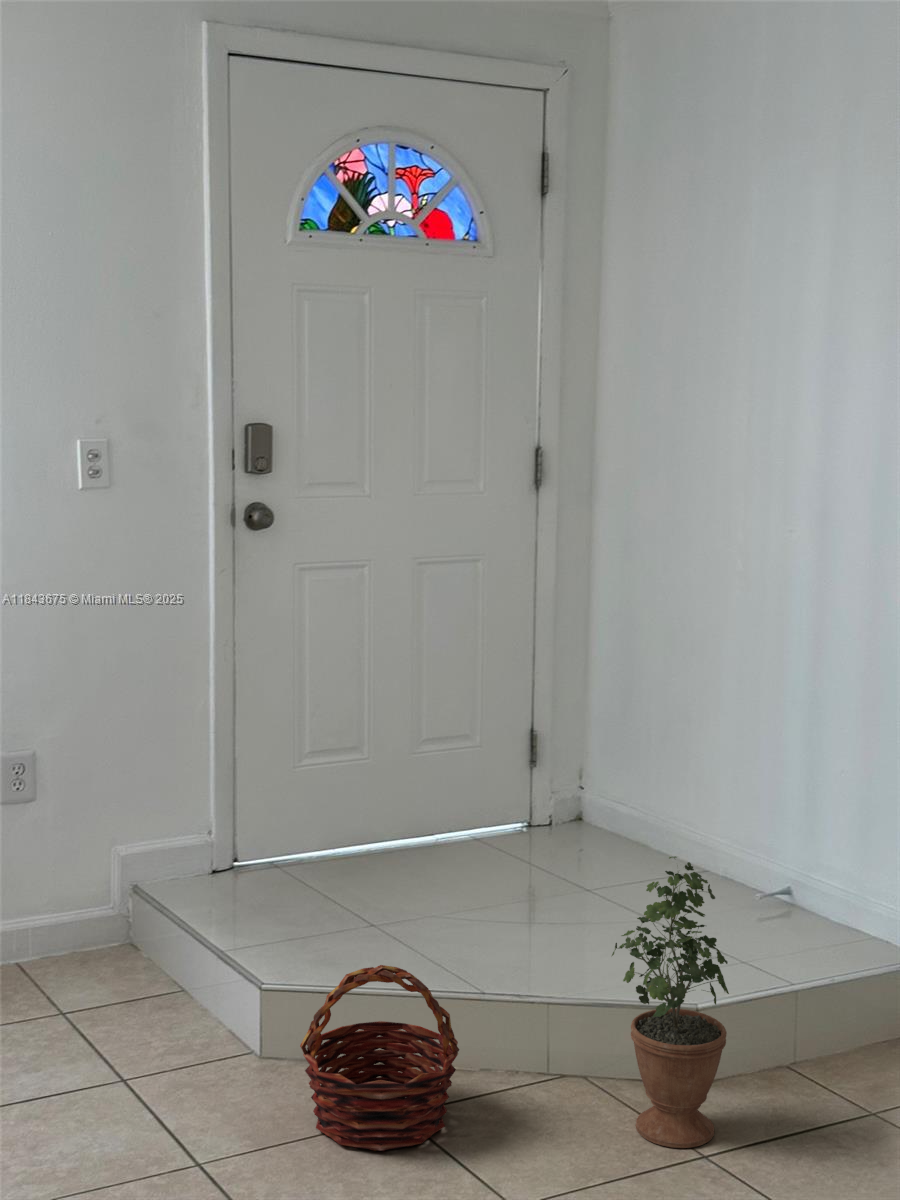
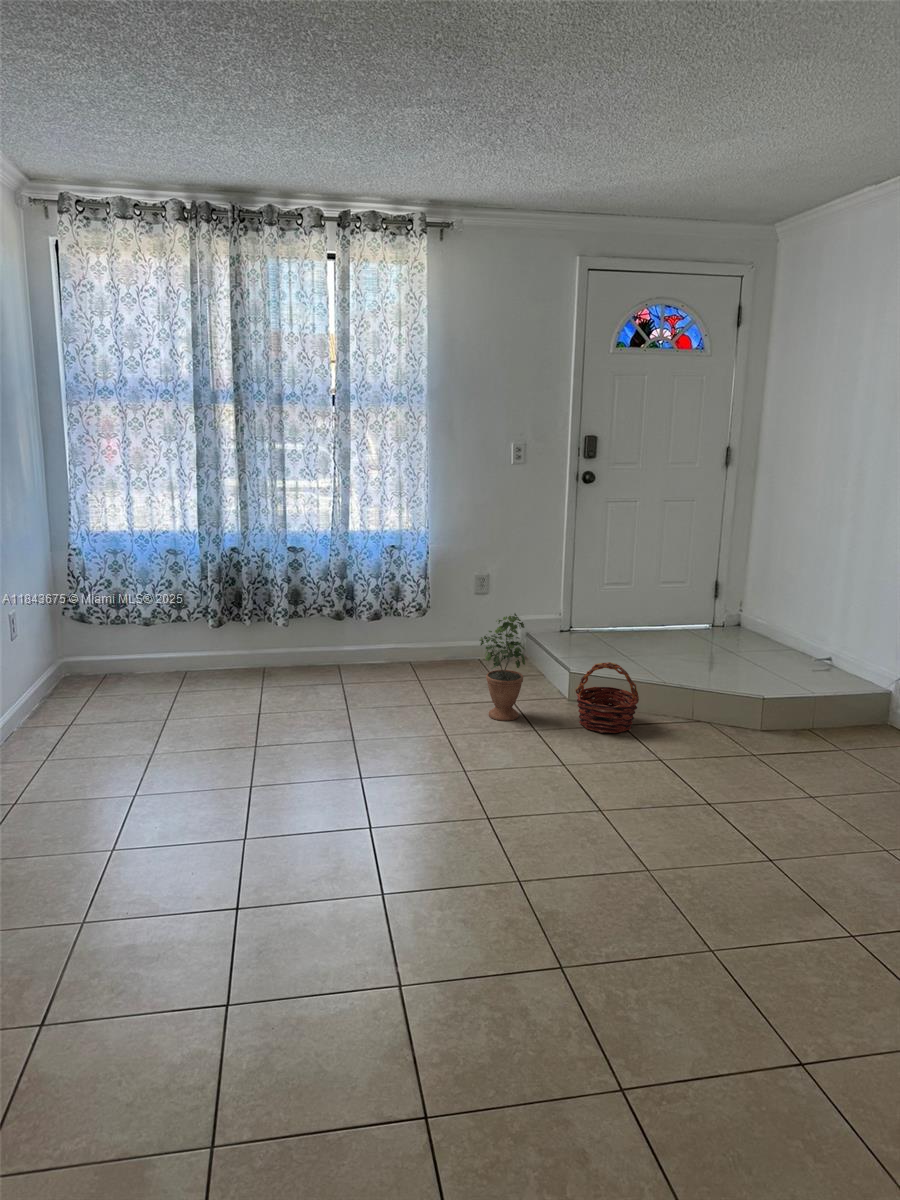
potted plant: present [612,856,729,1148] -> present [479,613,525,721]

